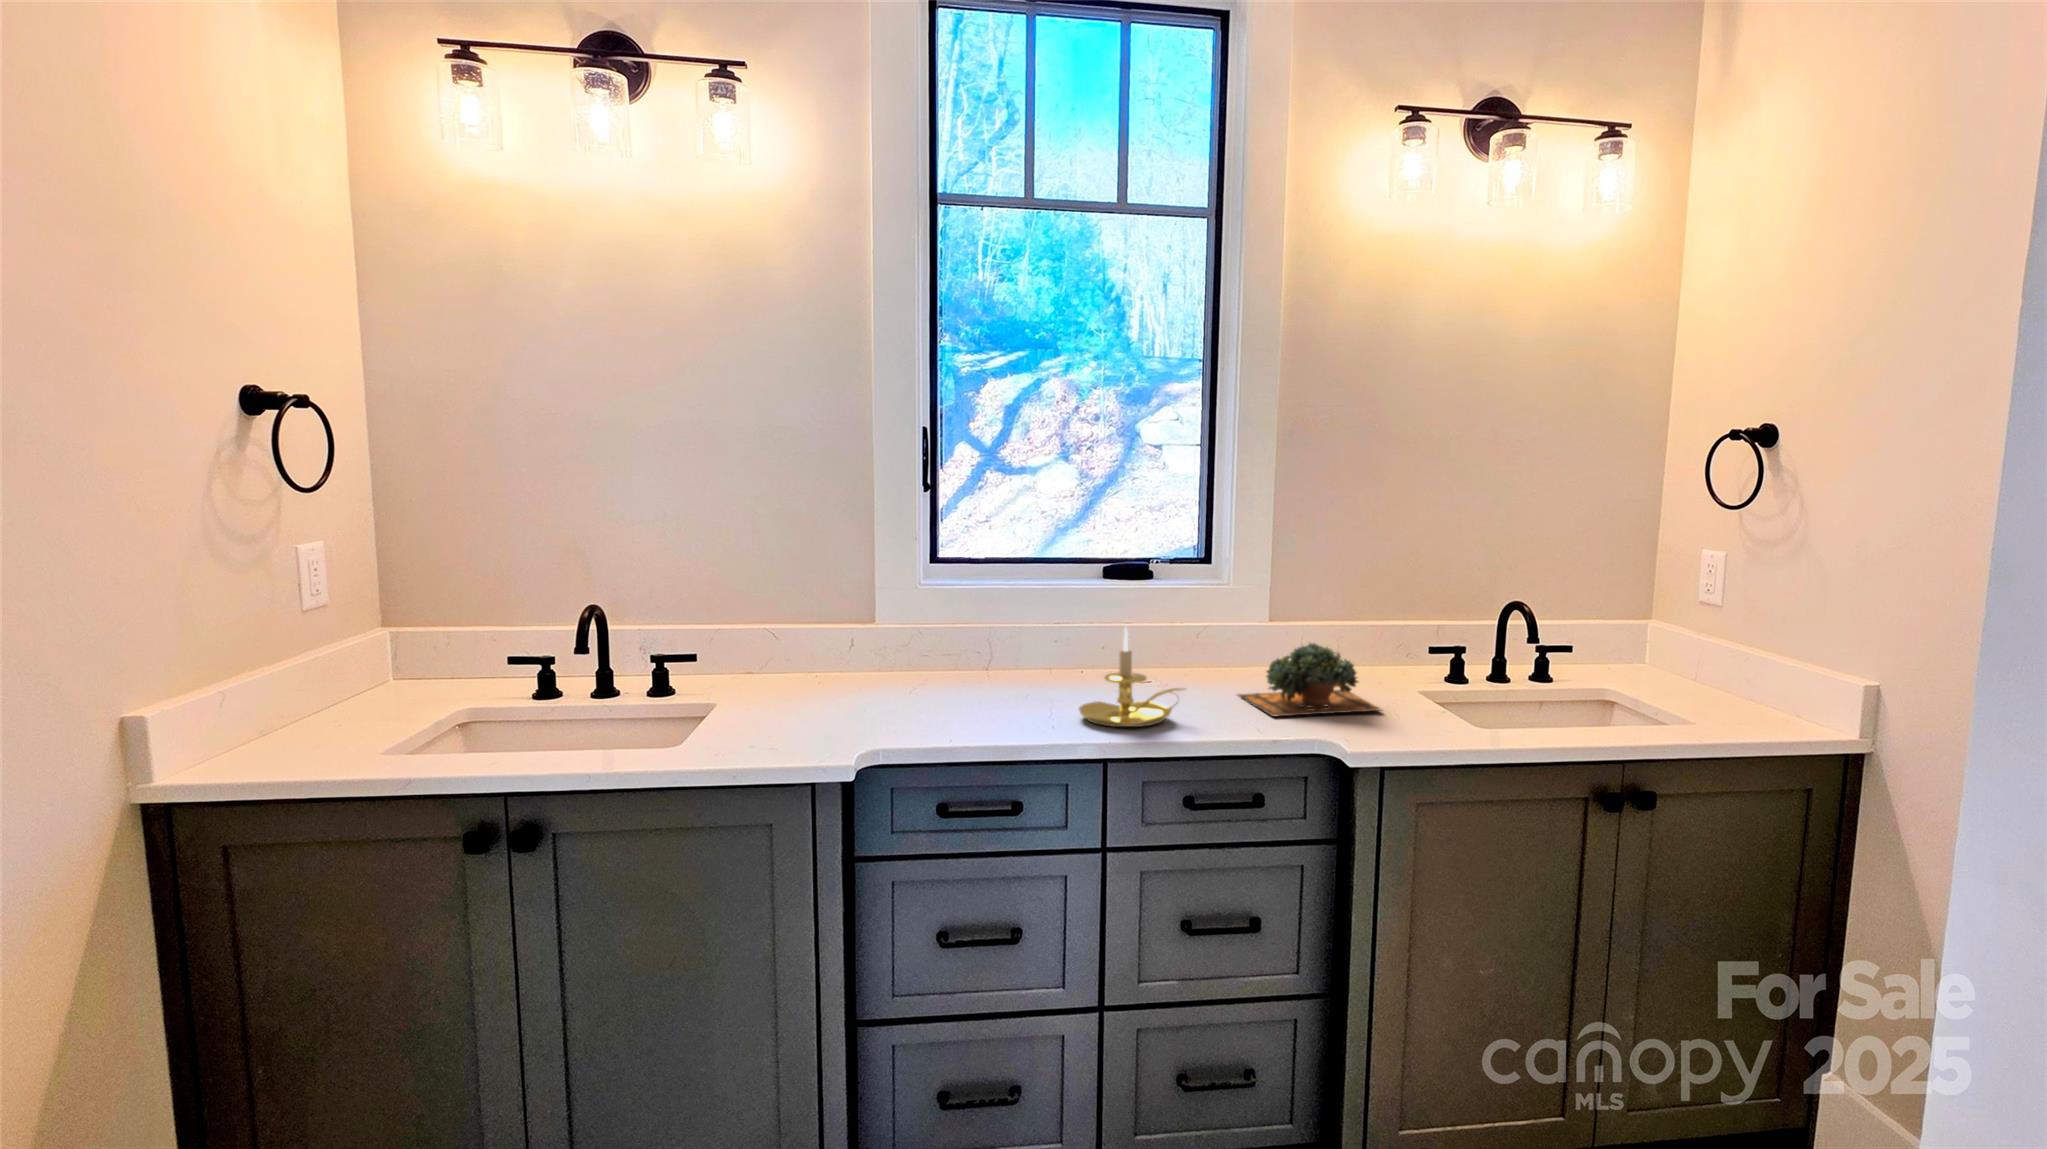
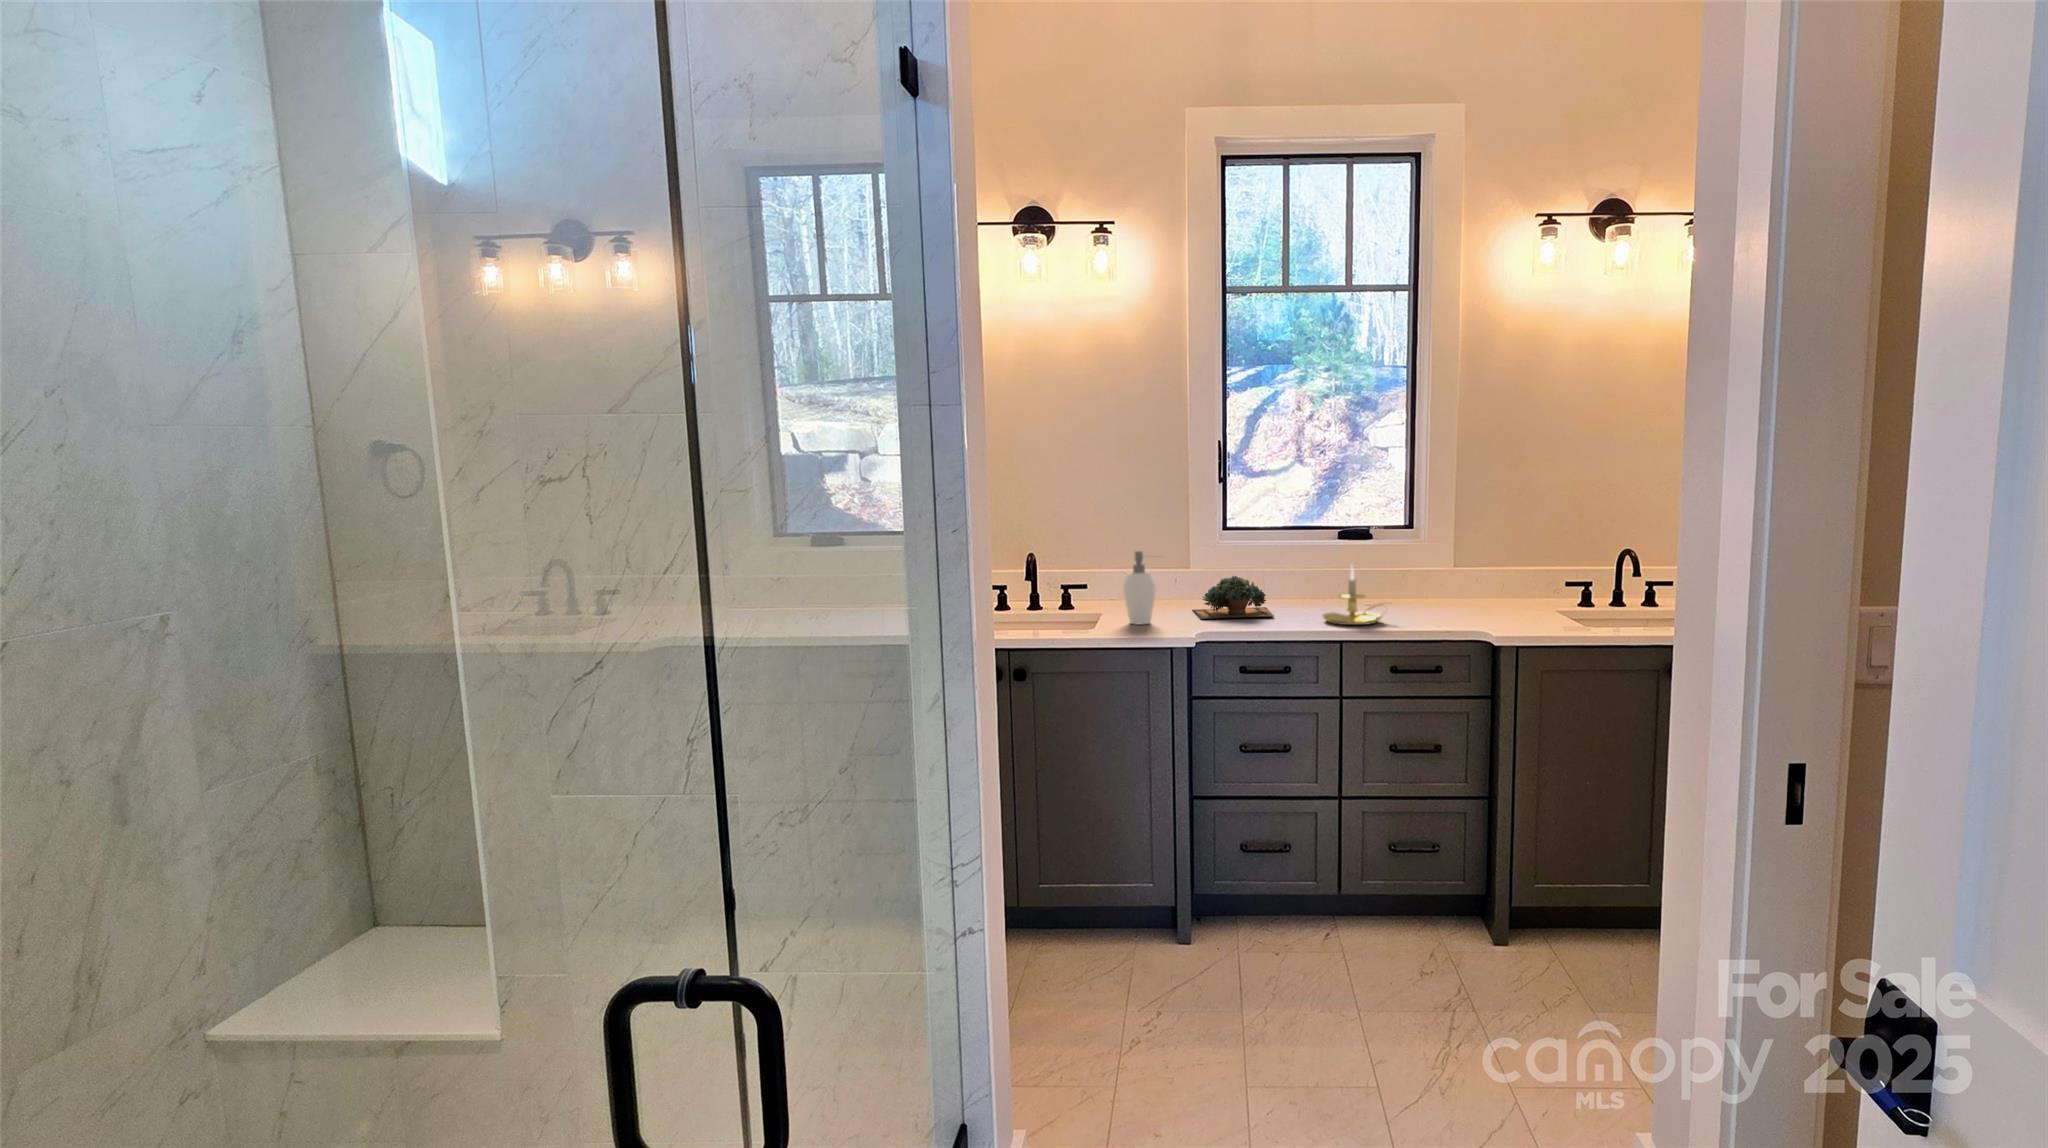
soap dispenser: none [745,600,812,728] -> present [1123,551,1155,625]
succulent plant: present [1238,643,1381,716] -> present [1192,576,1274,619]

